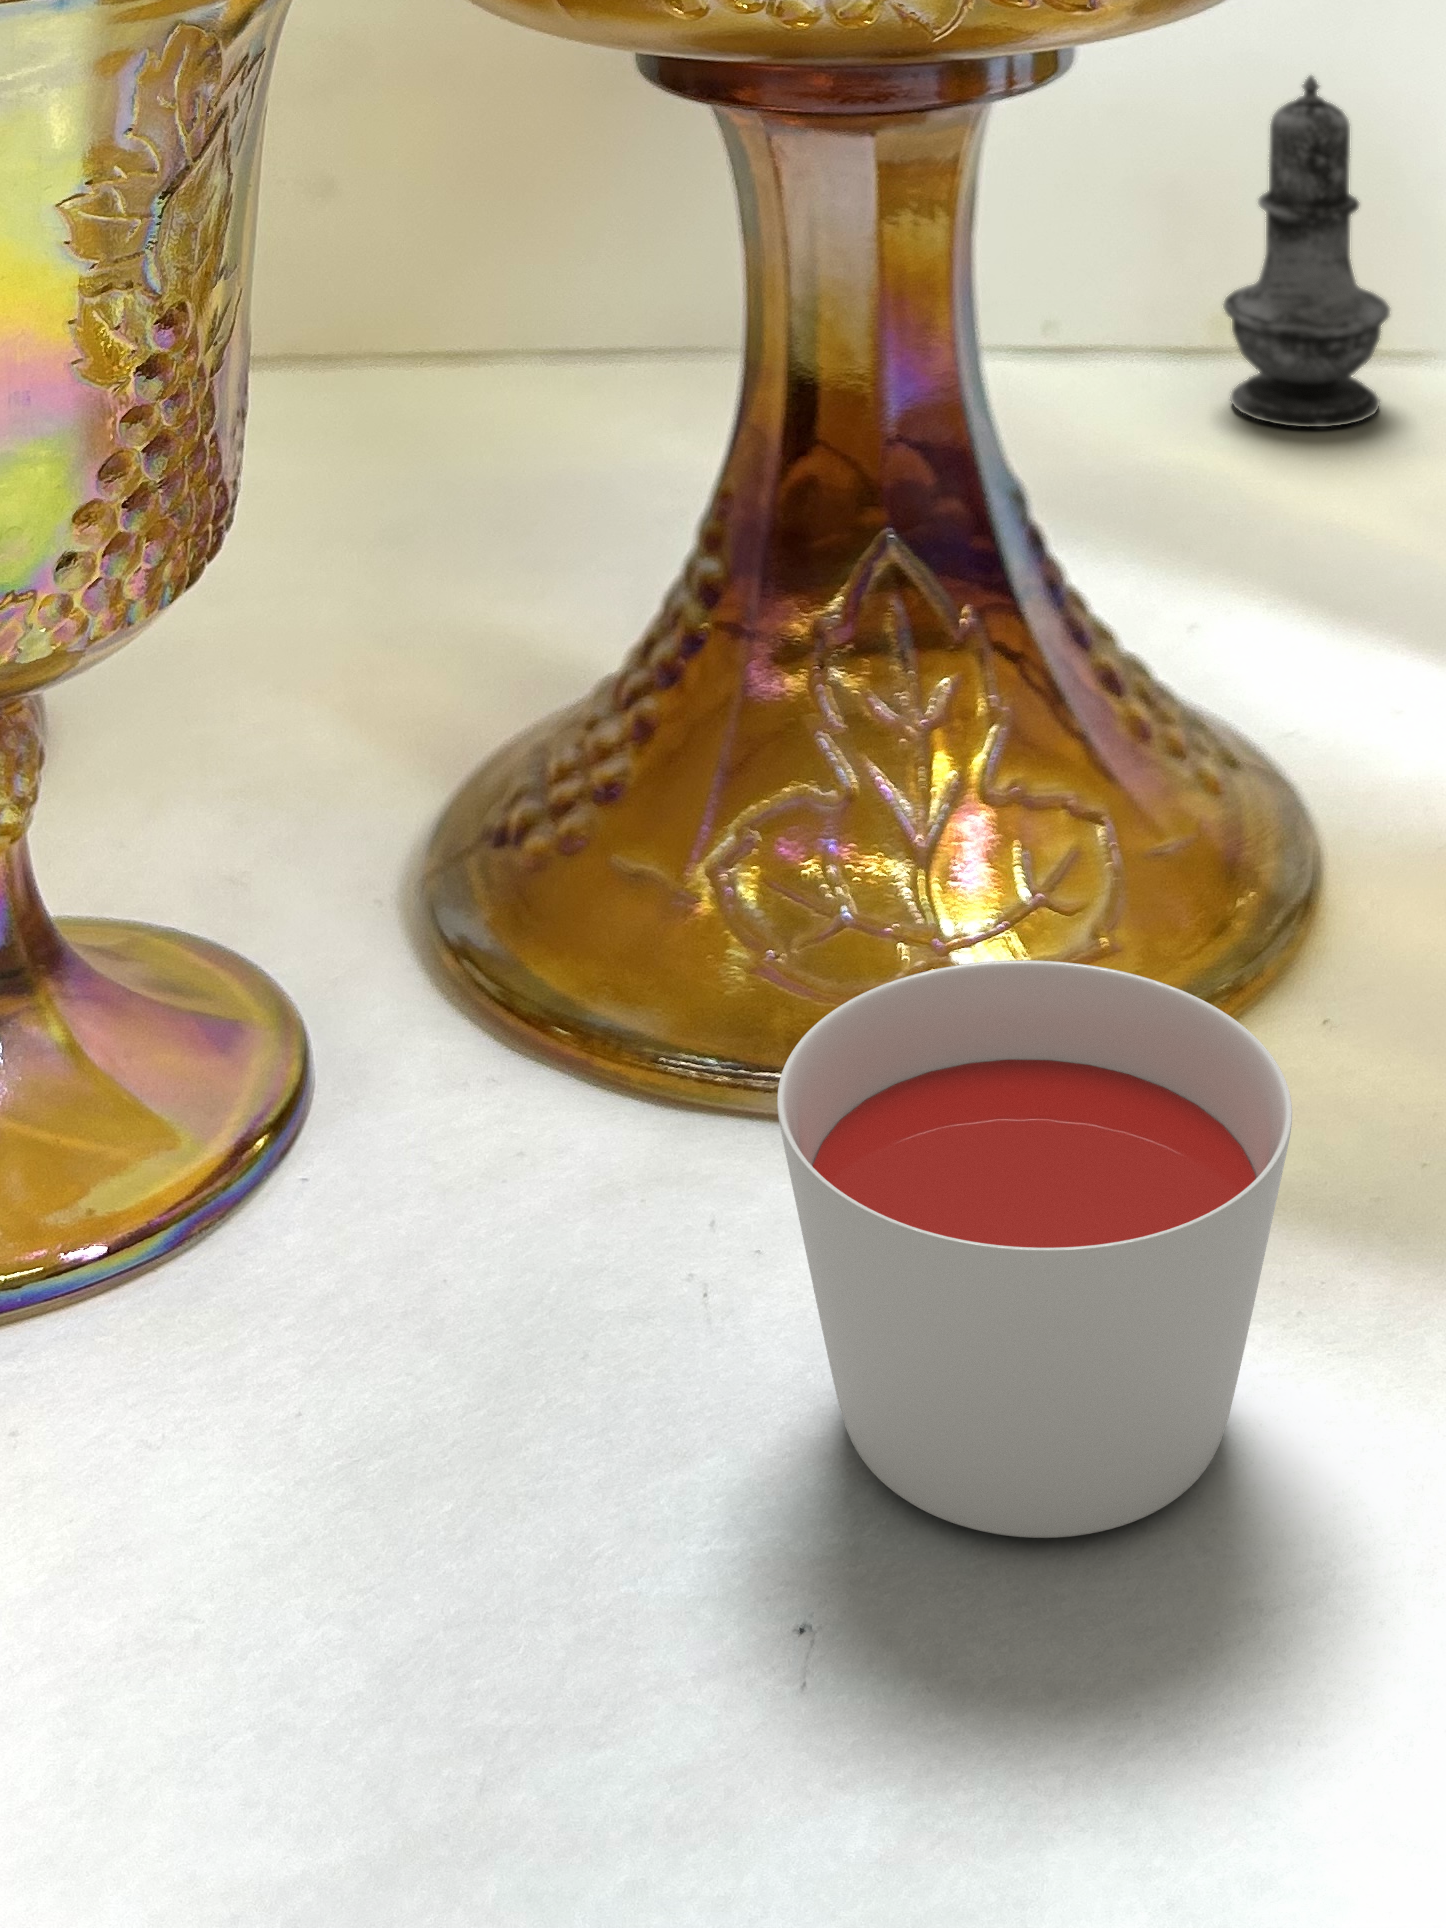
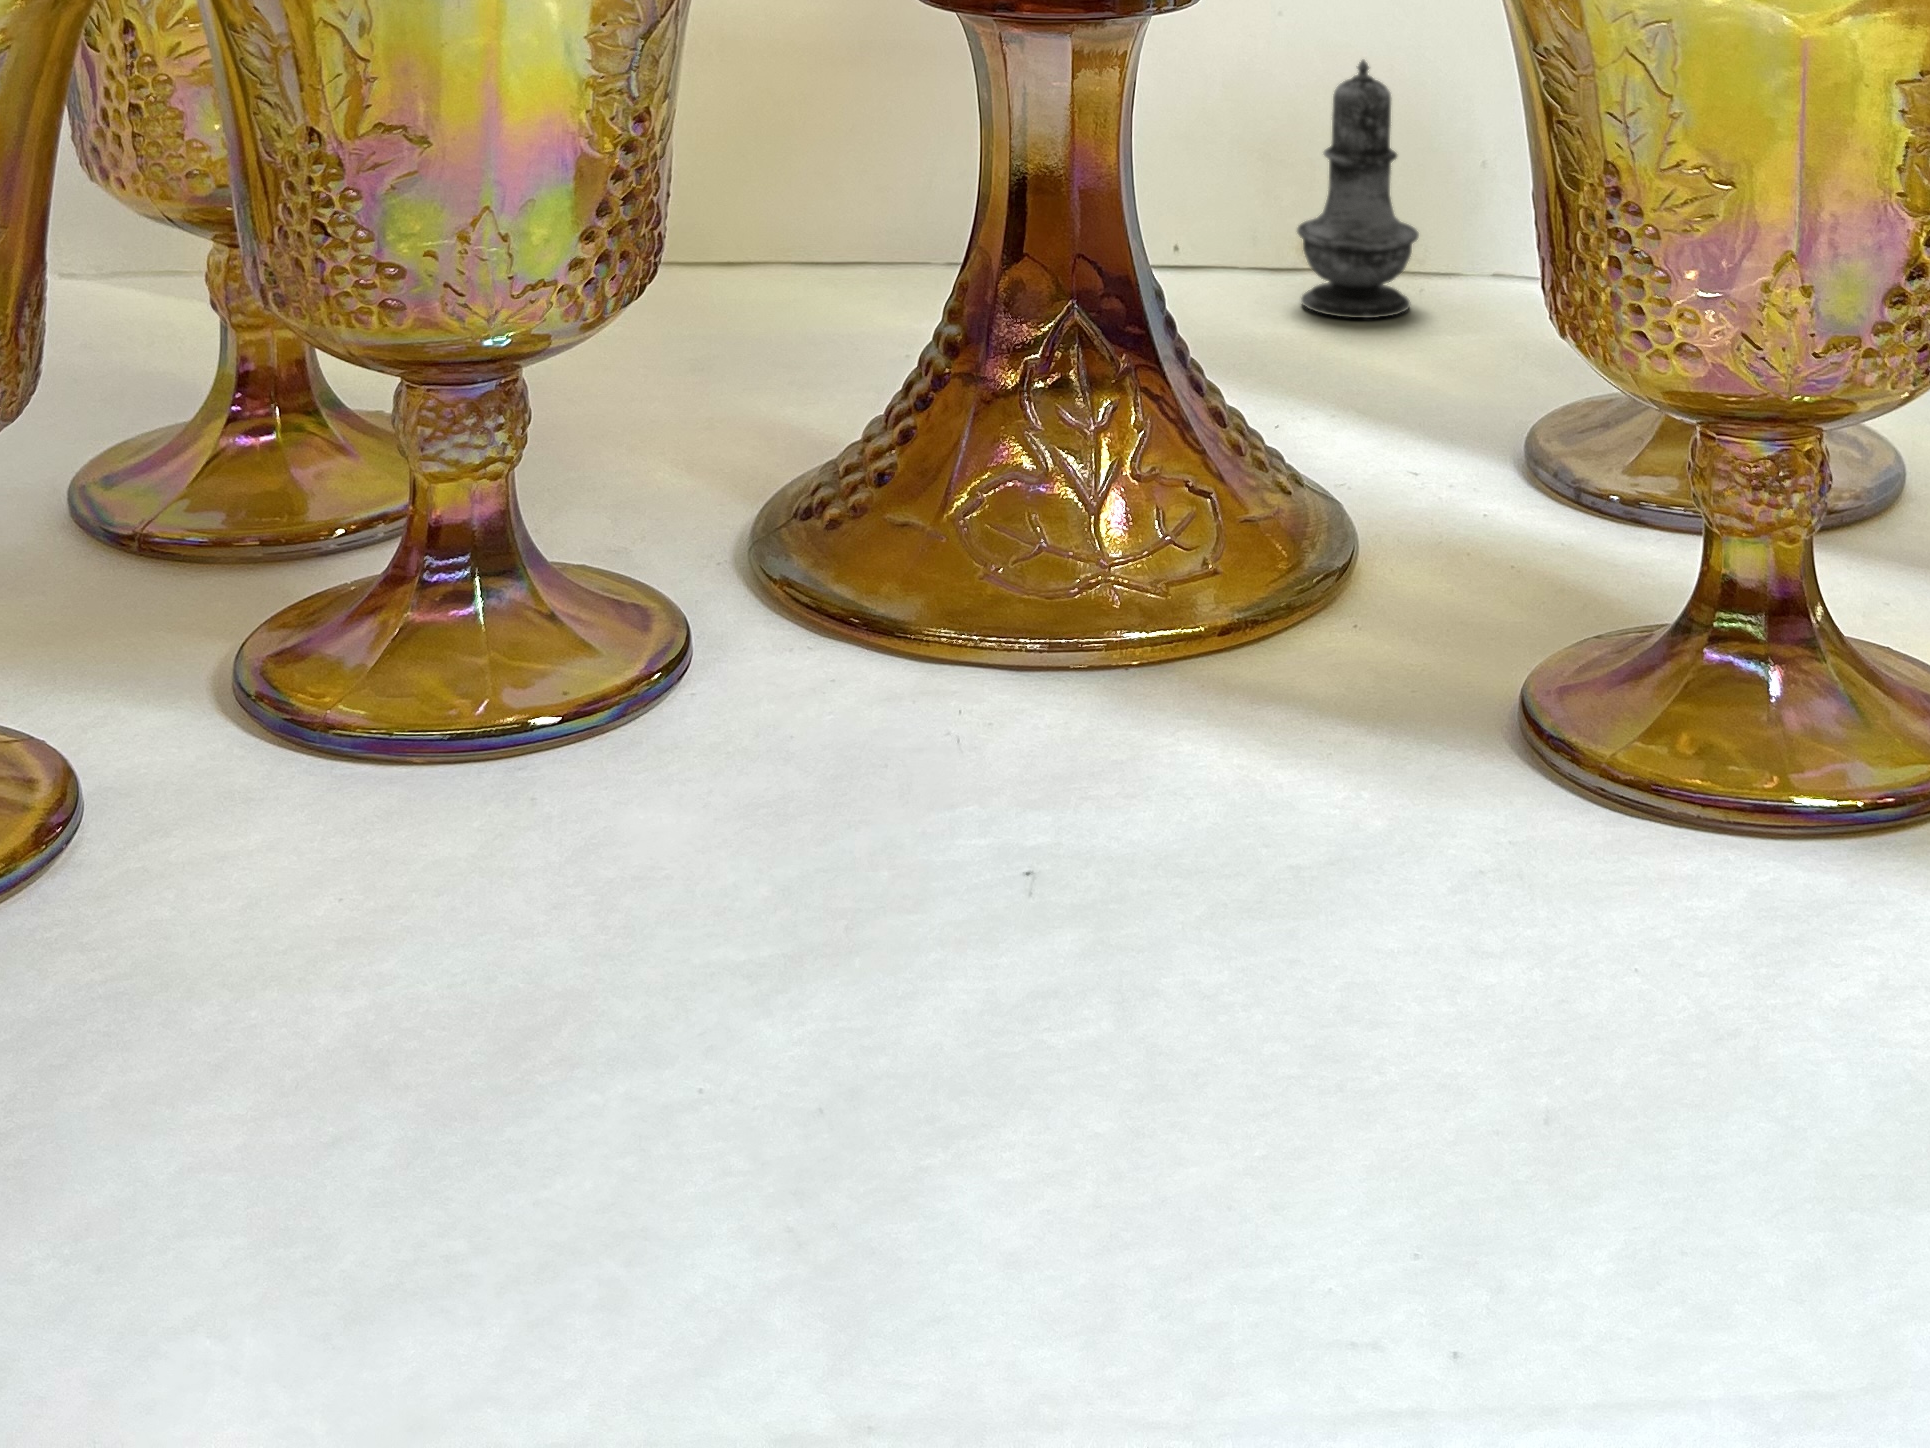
candle: present [777,960,1292,1538] -> none [1019,521,1326,823]

